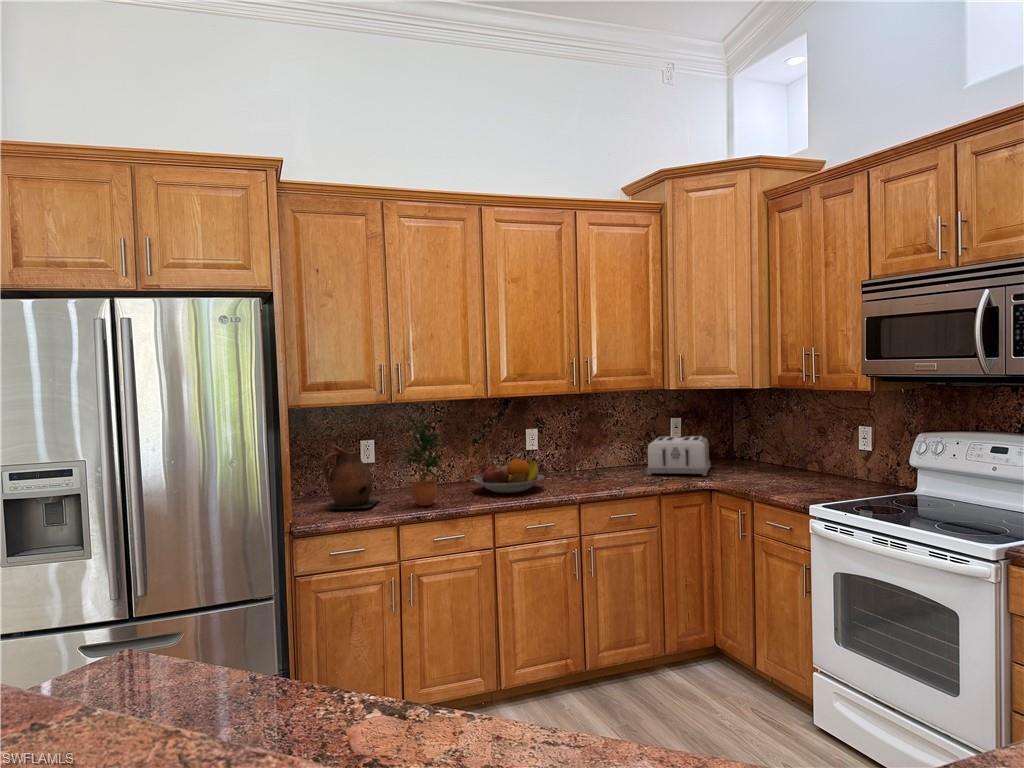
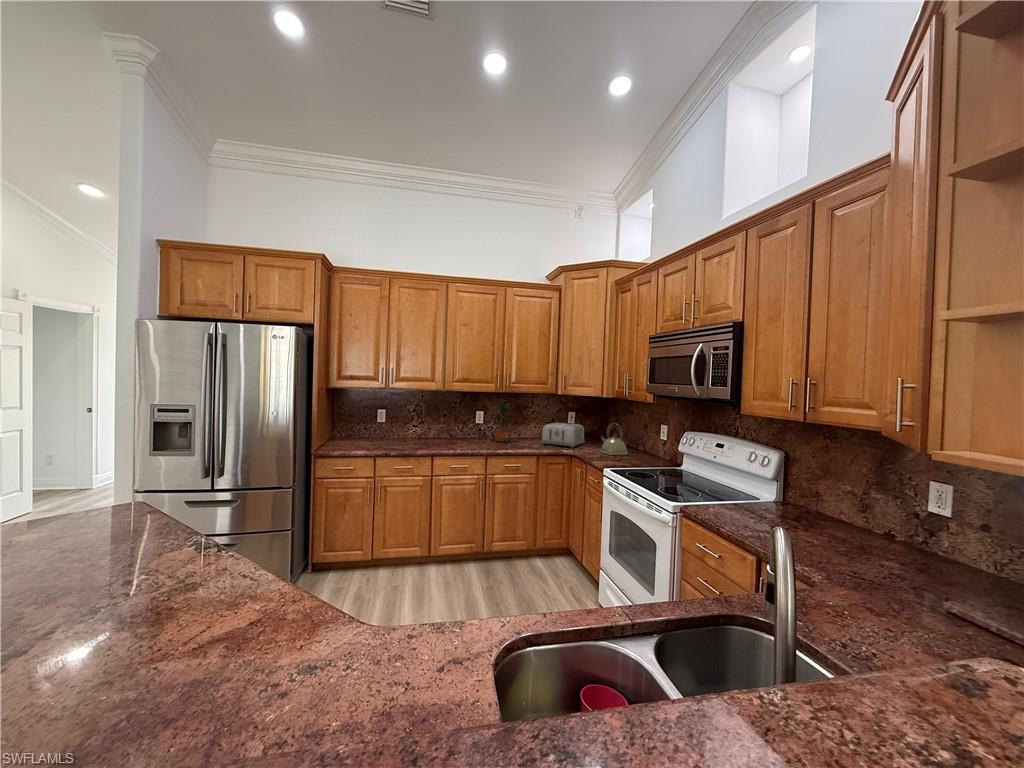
potted plant: present [402,417,448,506] -> present [493,399,513,442]
kettle: none [752,429,804,482] -> present [601,425,627,455]
ceramic pitcher: present [322,446,379,509] -> none [346,411,379,447]
fruit bowl: present [473,459,544,493] -> none [433,428,474,446]

